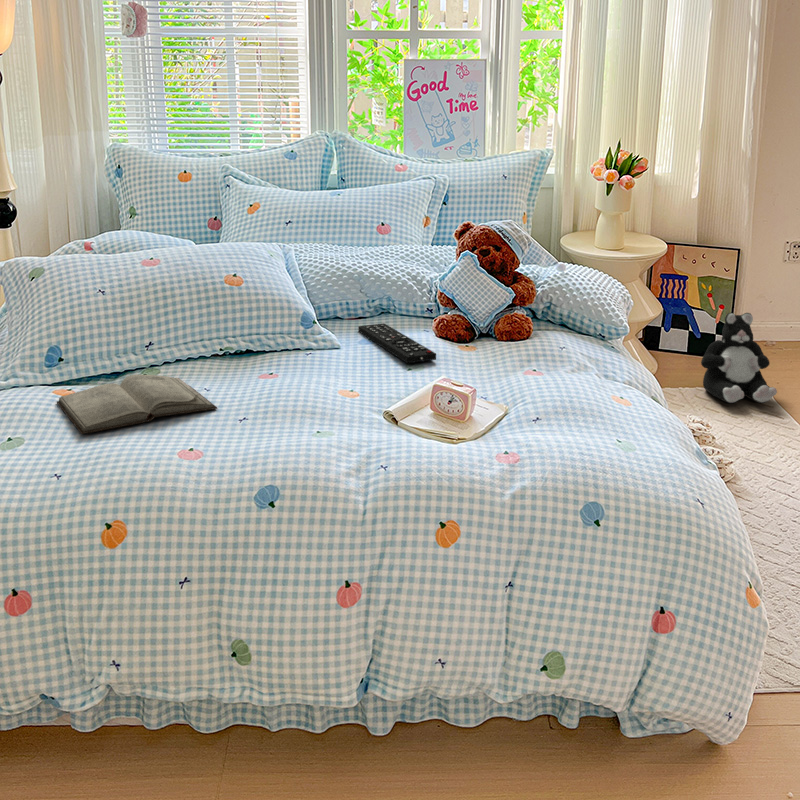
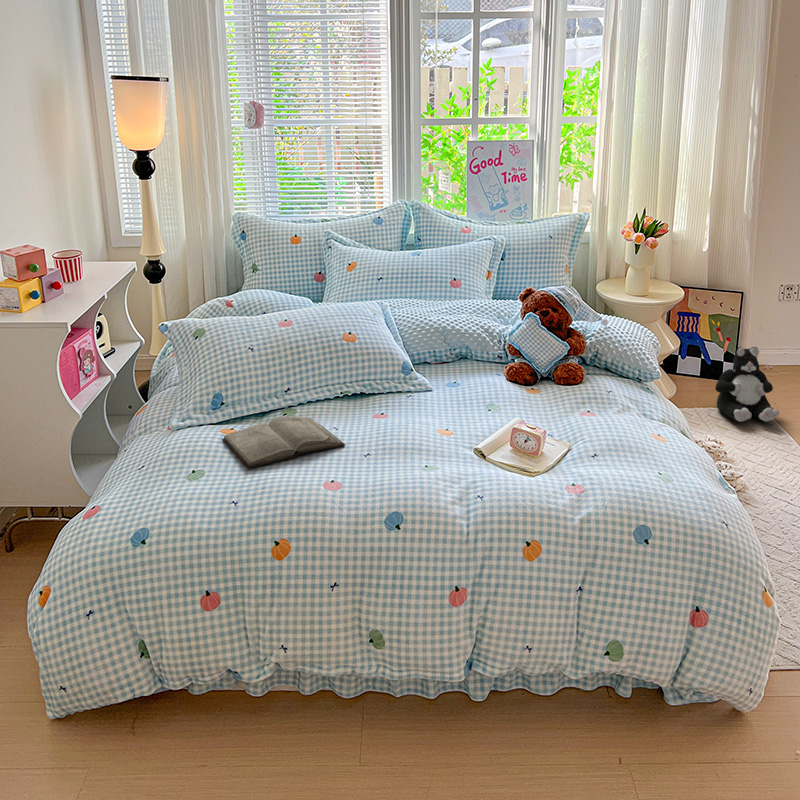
remote control: present [358,323,436,363] -> none [444,368,509,405]

